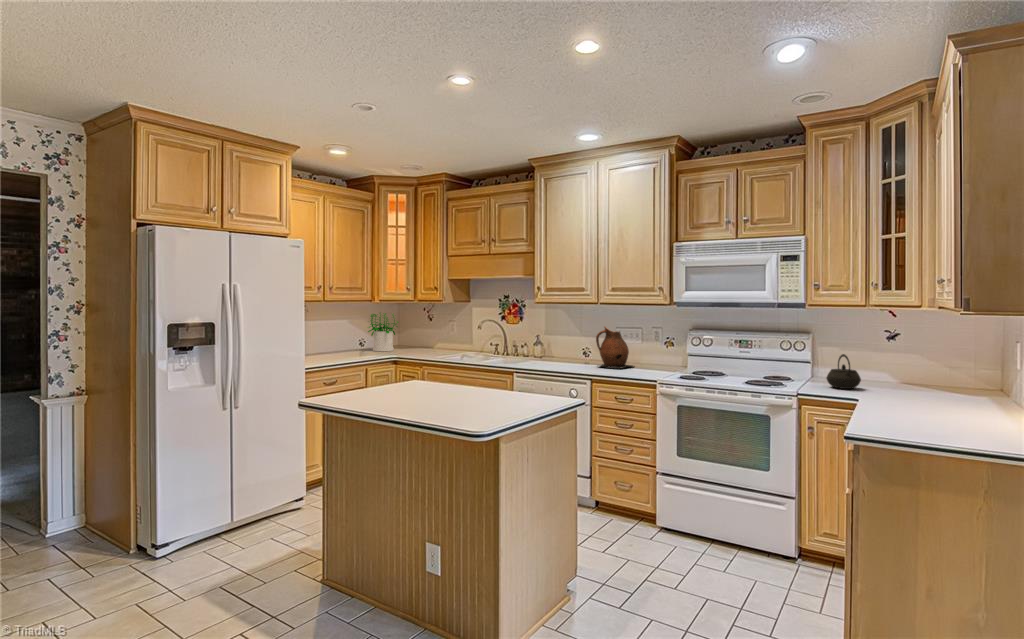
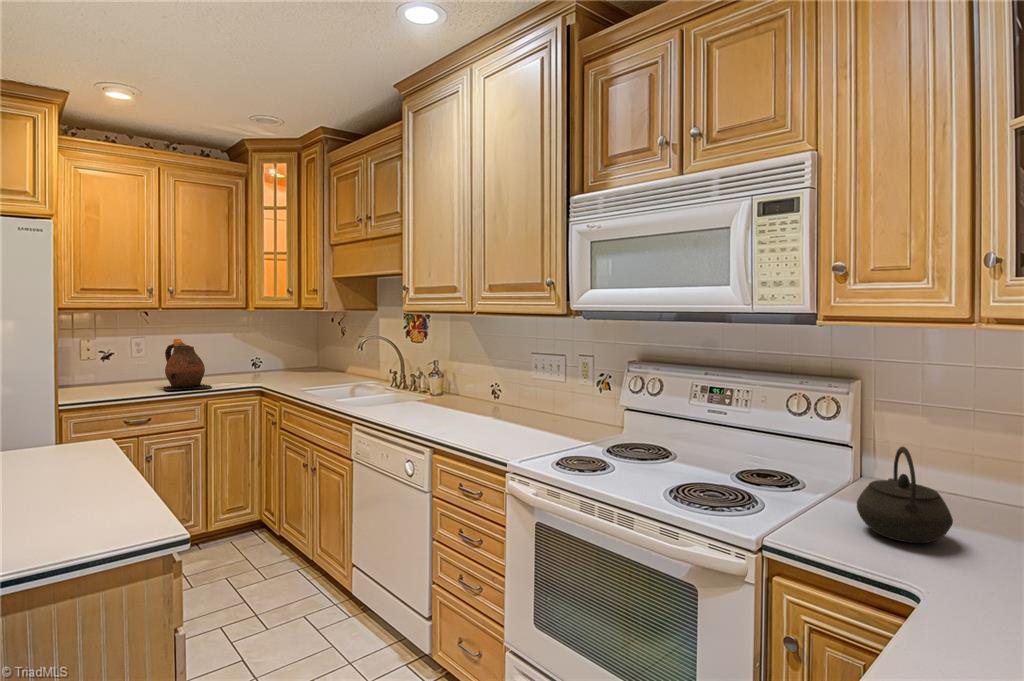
potted plant: present [368,313,398,351] -> none [263,324,310,375]
ceramic pitcher: present [596,327,633,368] -> present [164,339,212,390]

